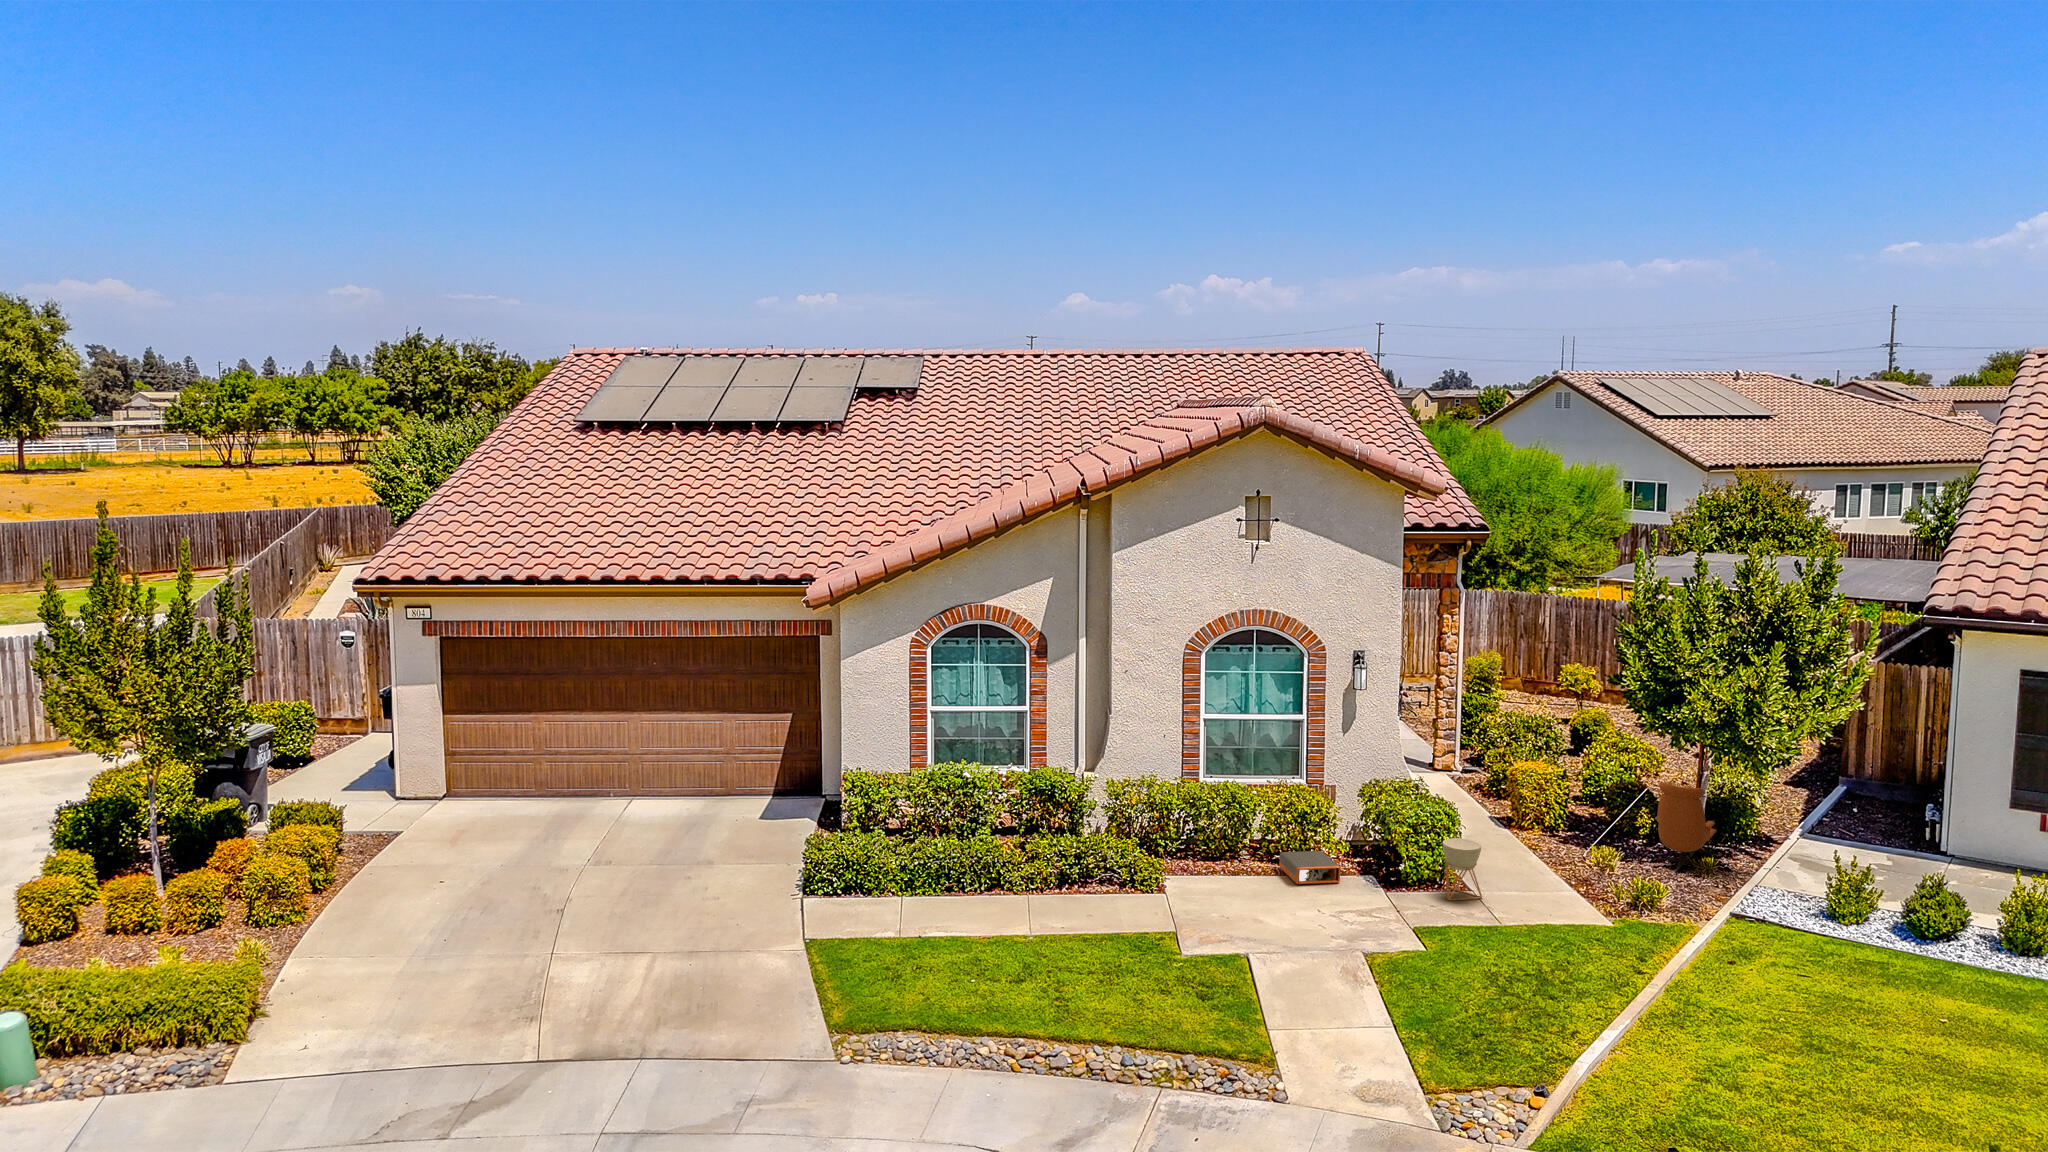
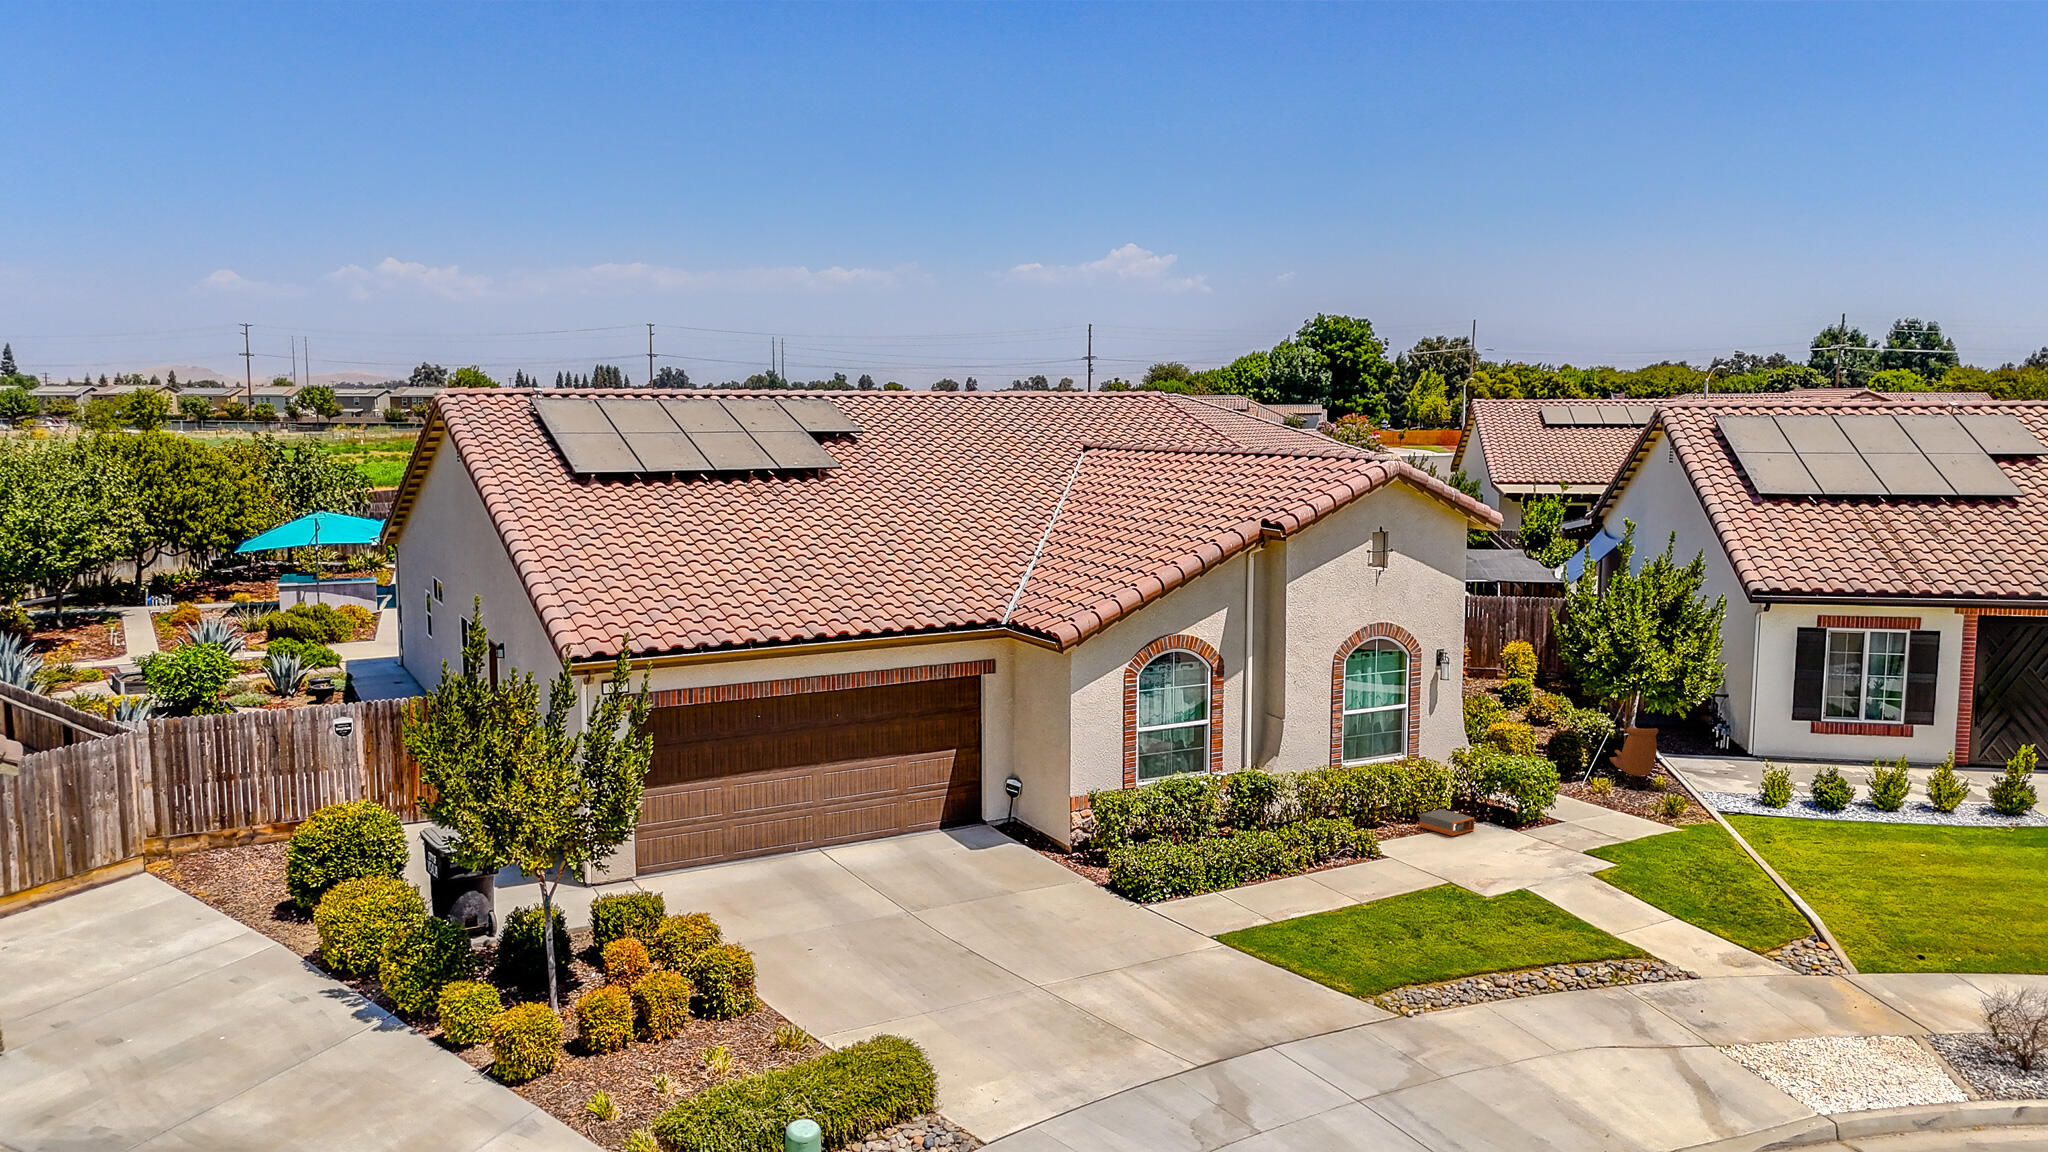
planter: present [1443,838,1482,900] -> none [1542,784,1572,831]

